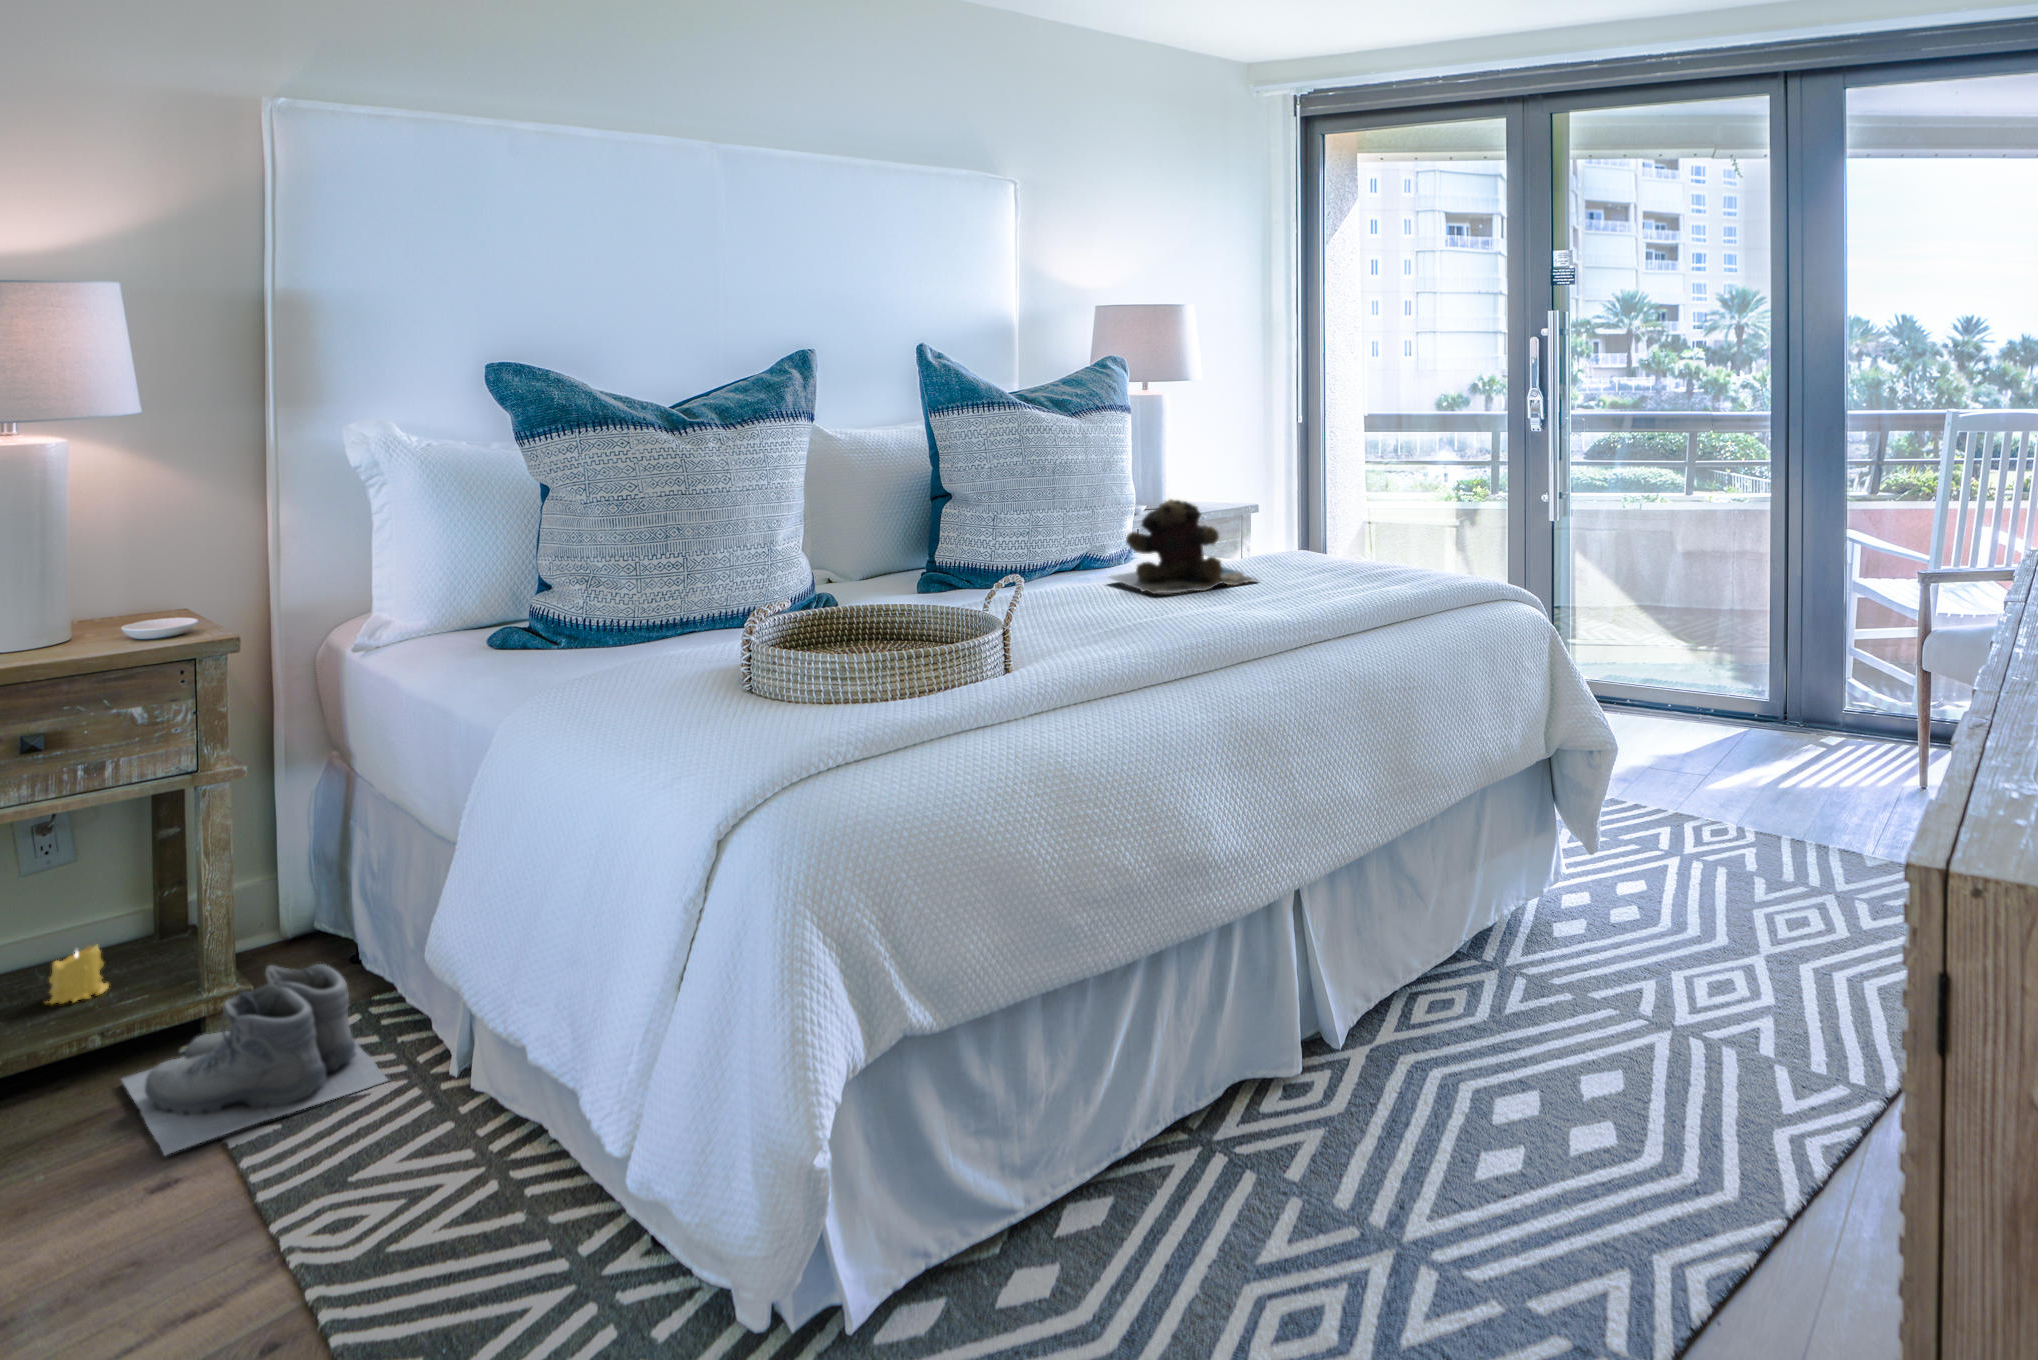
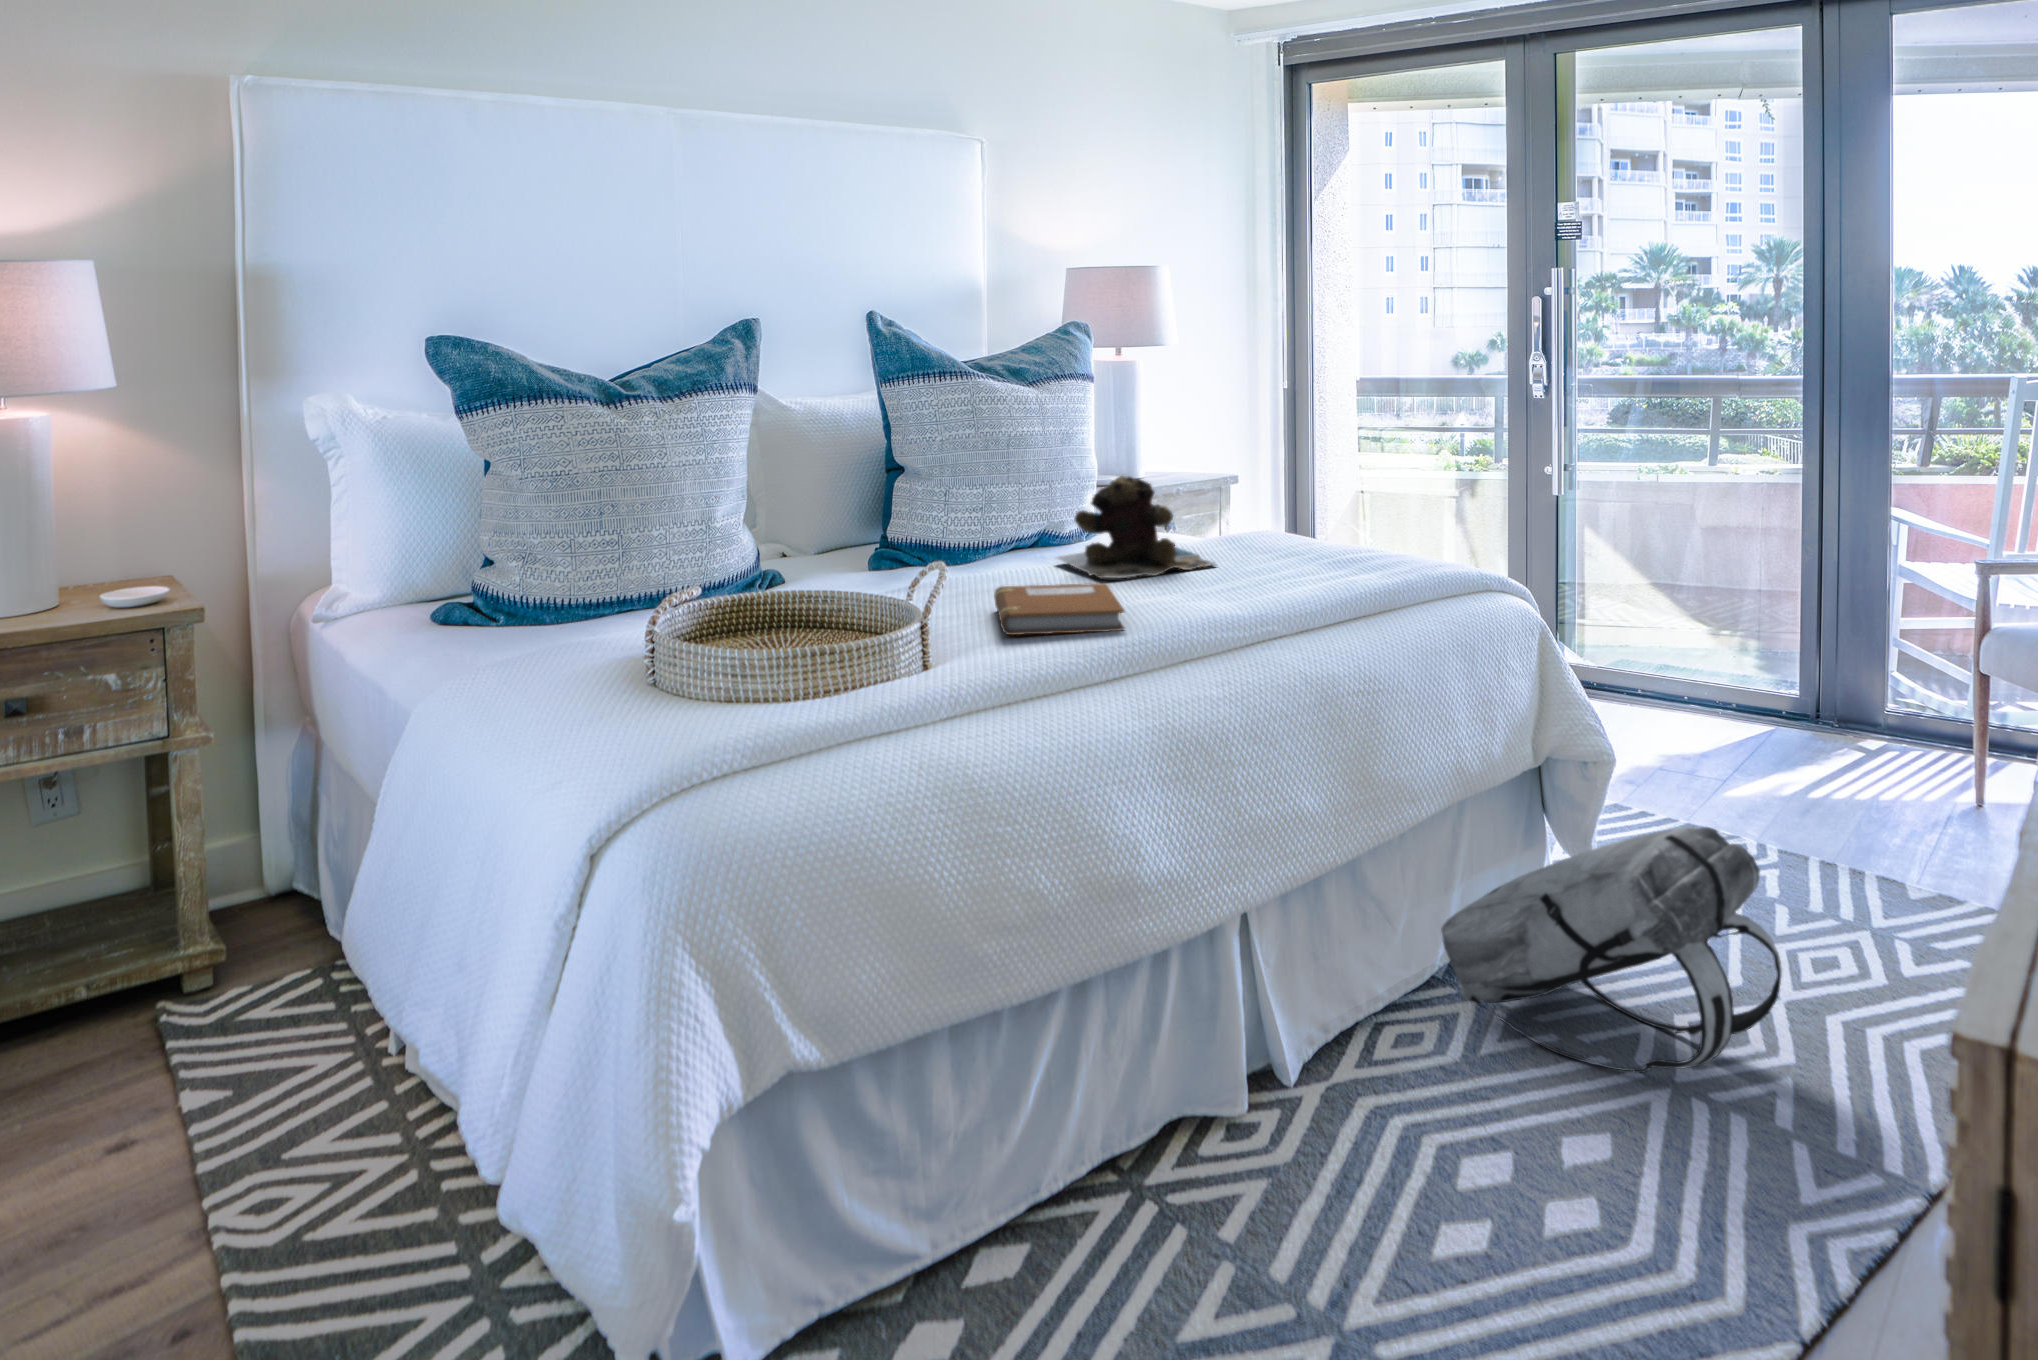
notebook: none [1059,596,1187,642] -> present [994,583,1124,635]
backpack: none [1469,800,1763,1021] -> present [1441,827,1782,1073]
candle: present [49,945,109,1004] -> none [36,901,95,957]
boots: present [122,964,388,1155] -> none [99,932,338,1120]

